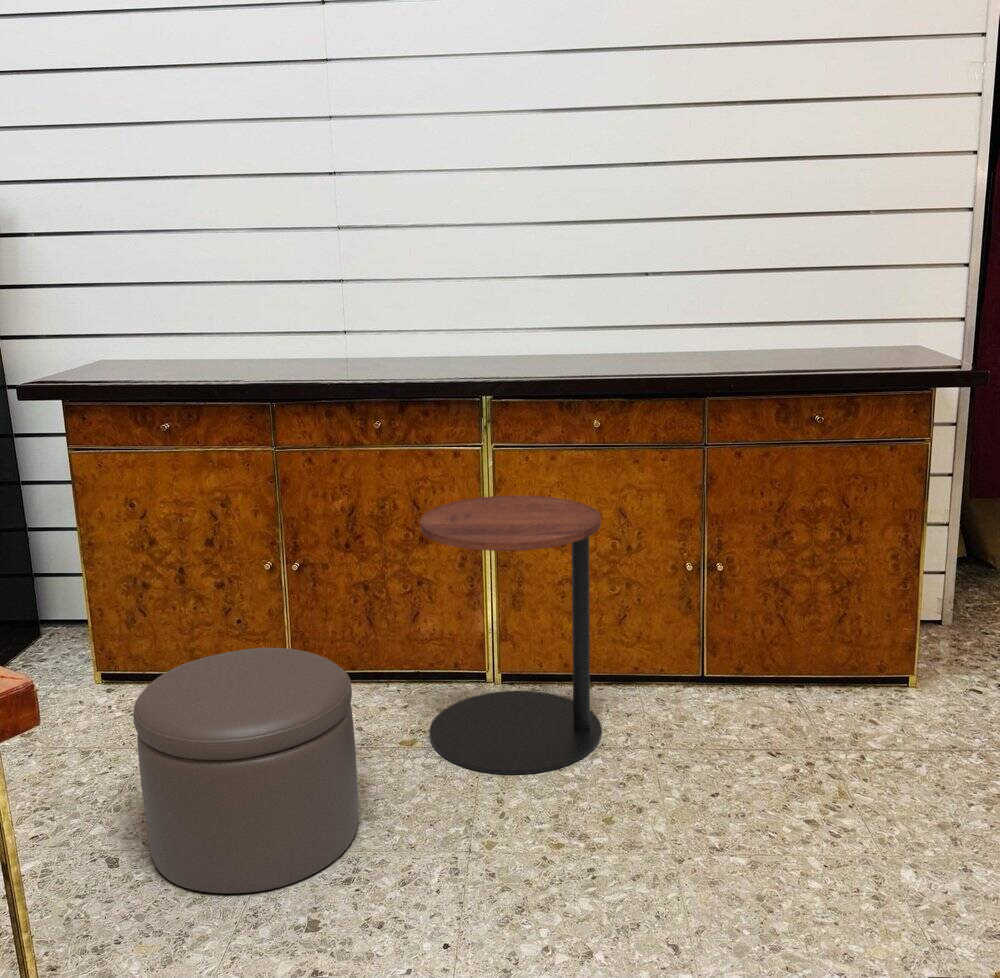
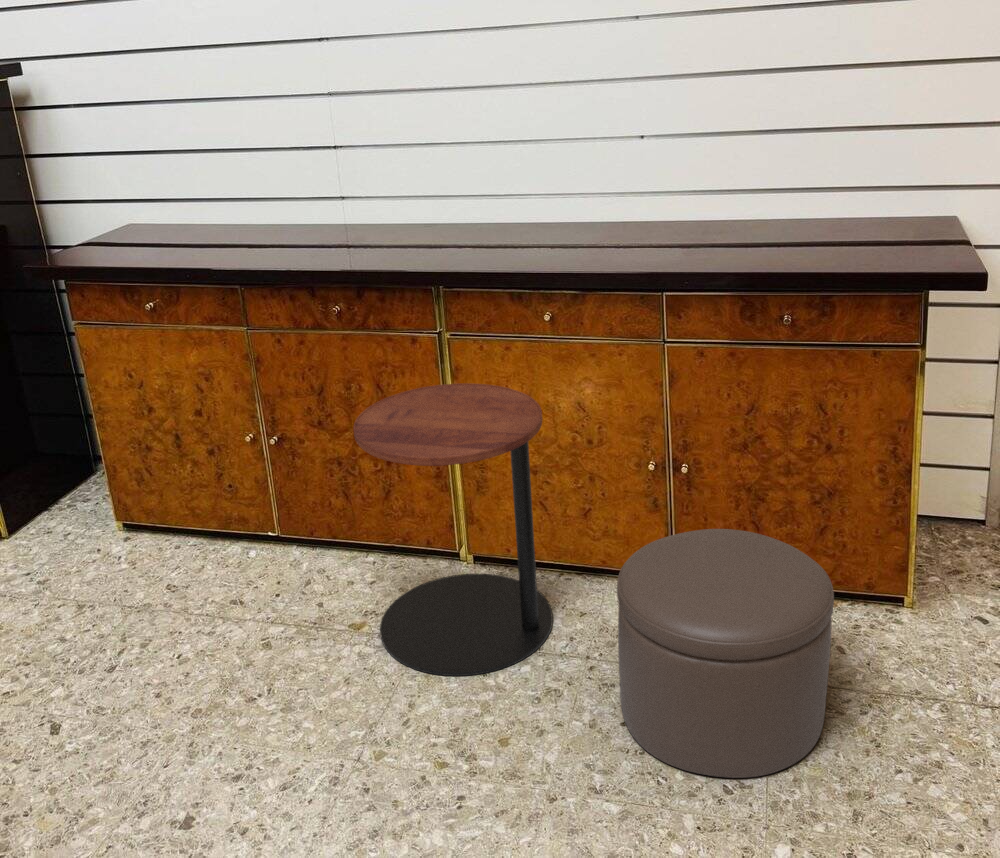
ottoman: present [133,648,358,893] -> present [617,529,834,778]

